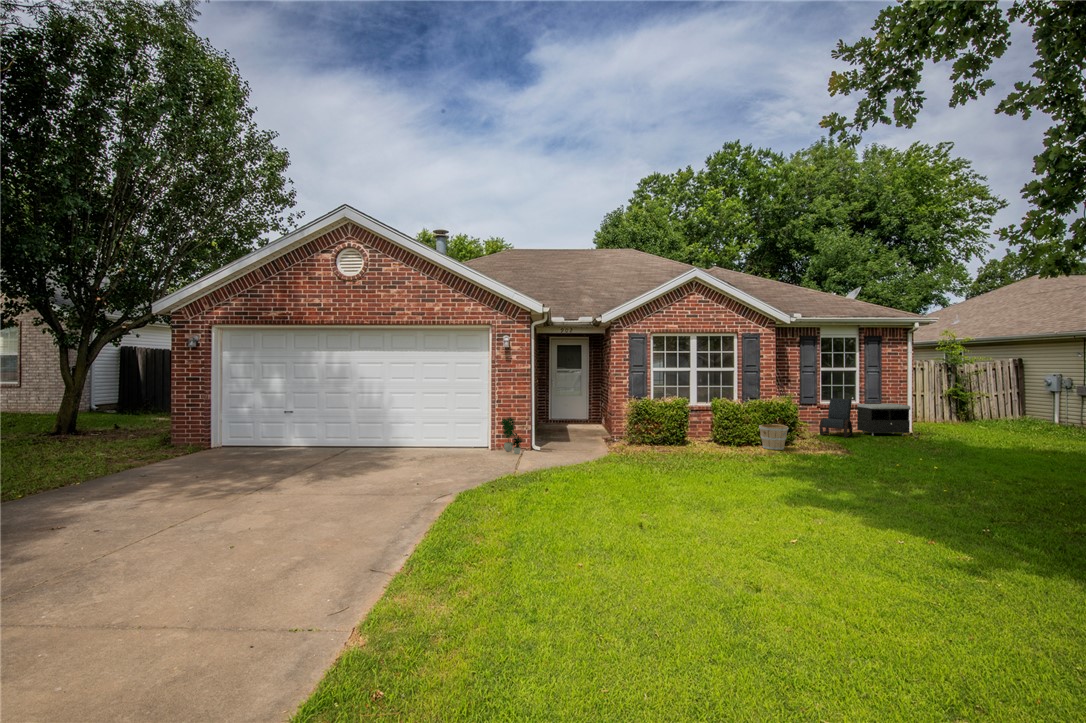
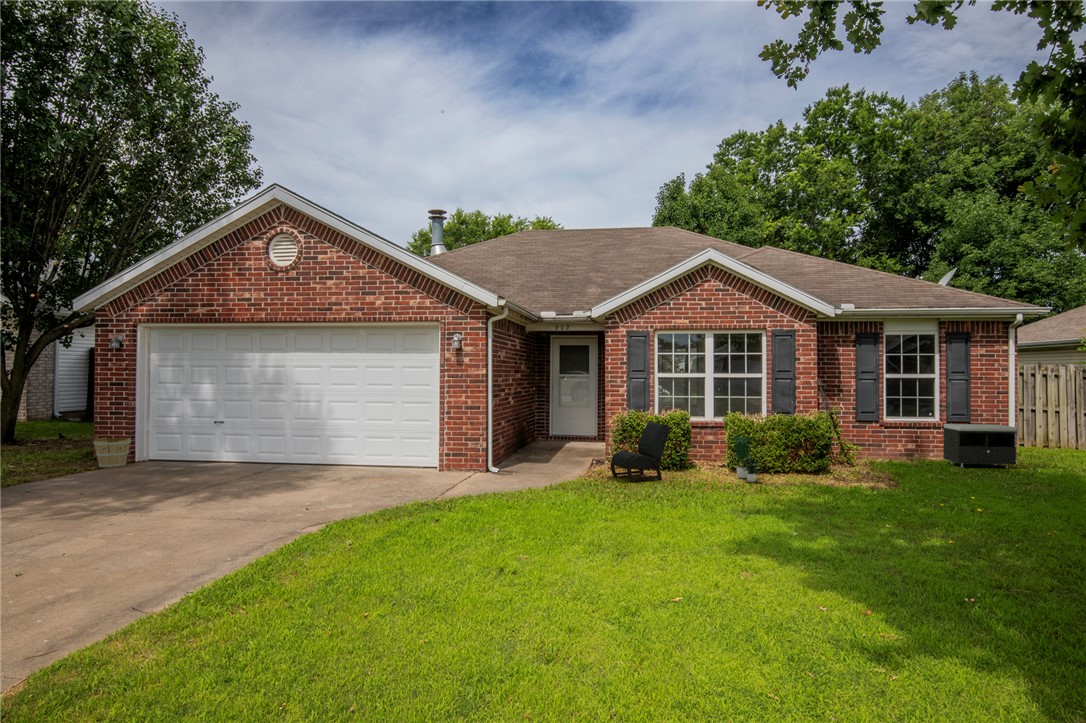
lounge chair: present [819,398,853,438] -> present [610,422,671,482]
potted plant: present [501,418,522,454] -> present [733,436,758,482]
wooden bucket: present [759,424,788,450] -> present [94,438,131,468]

